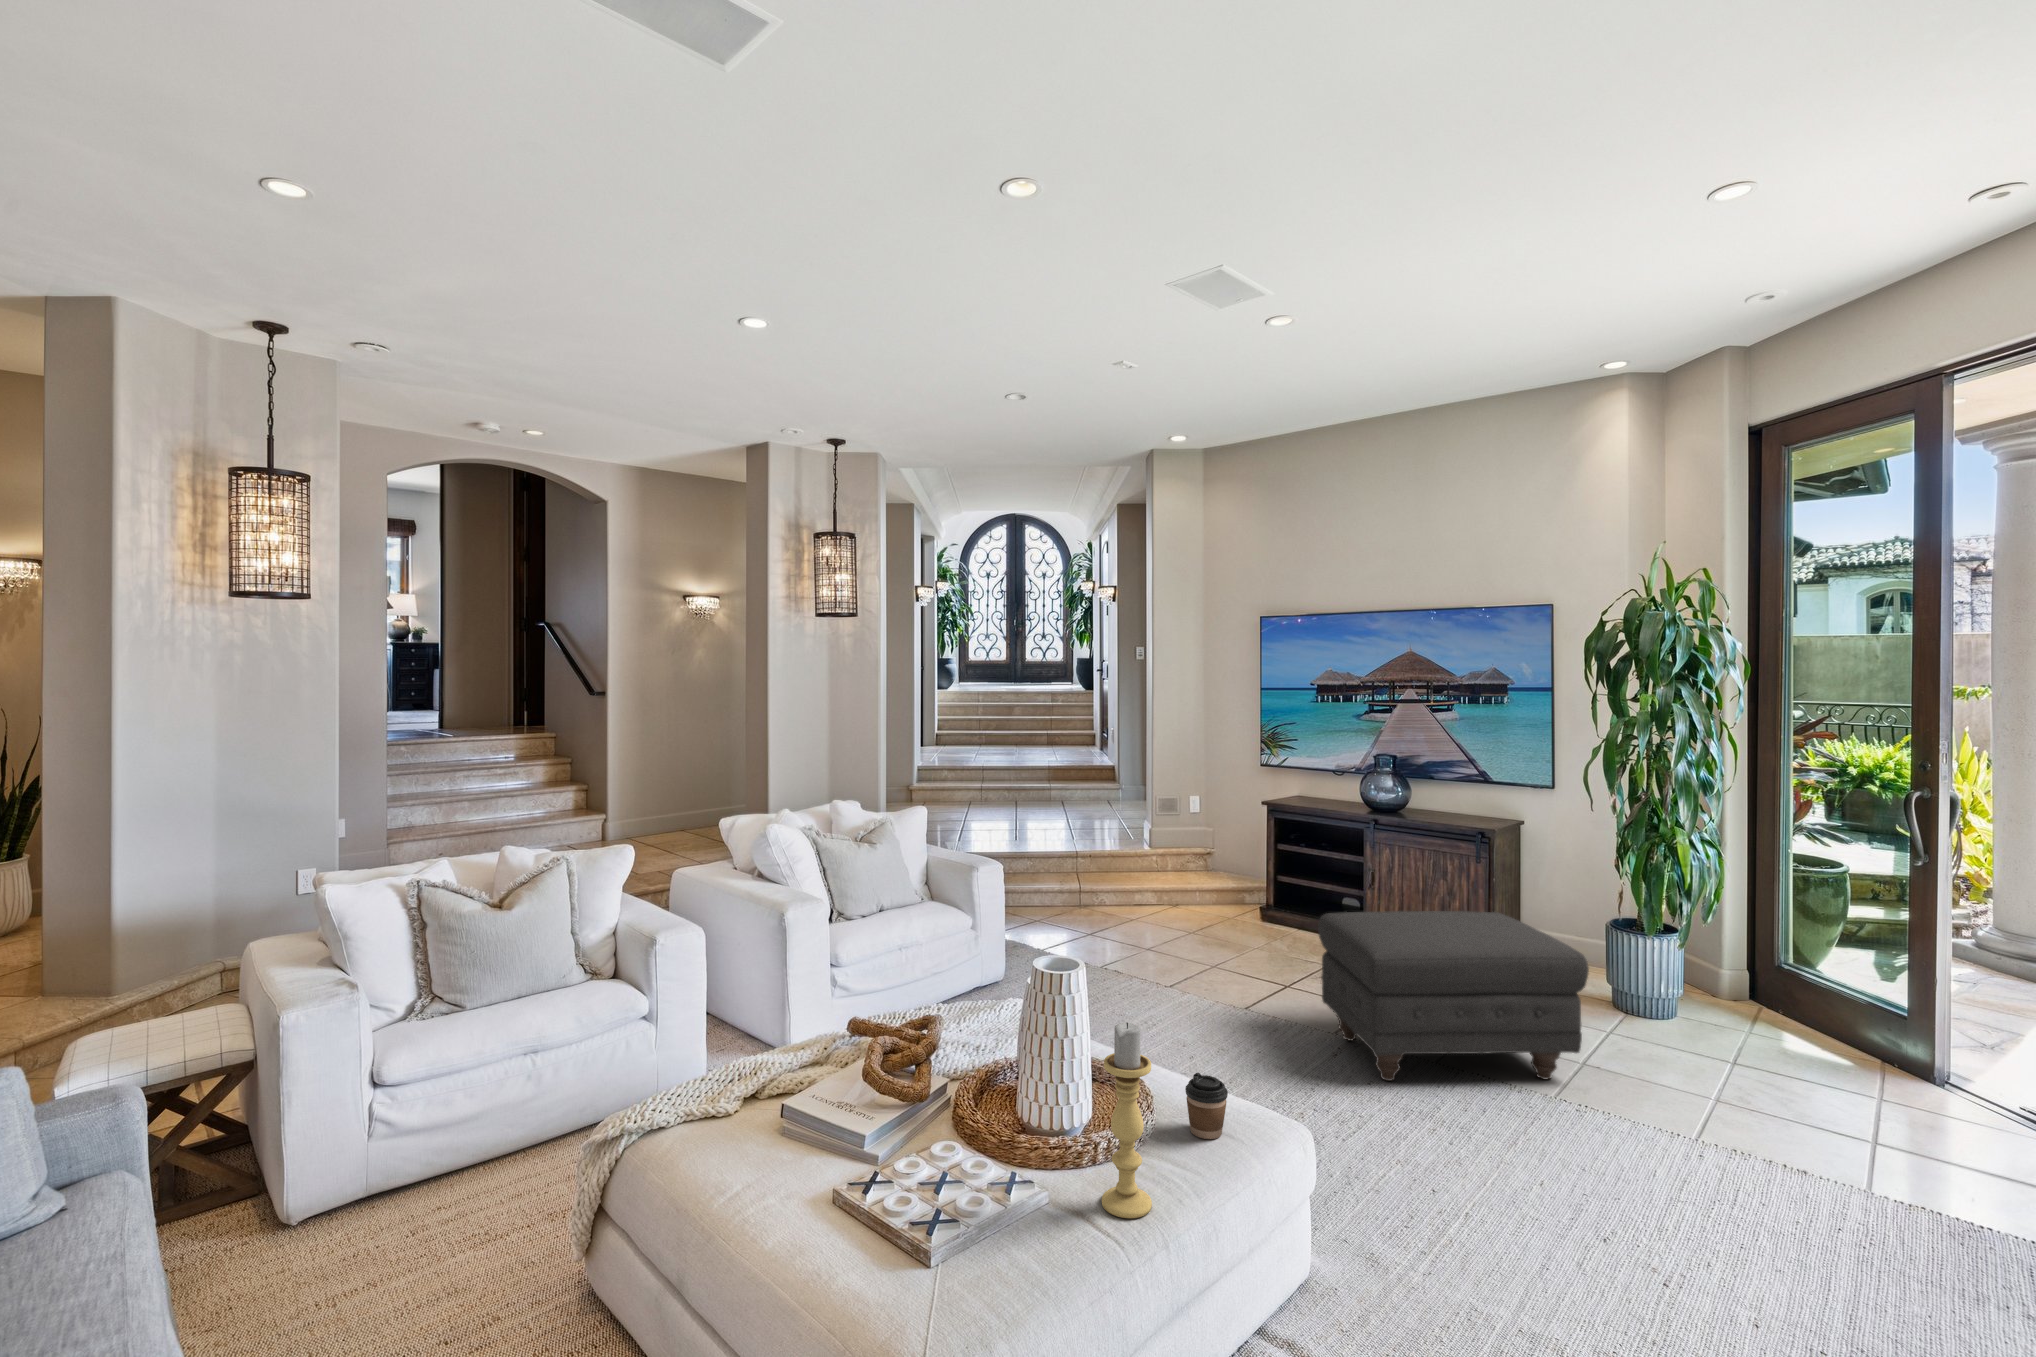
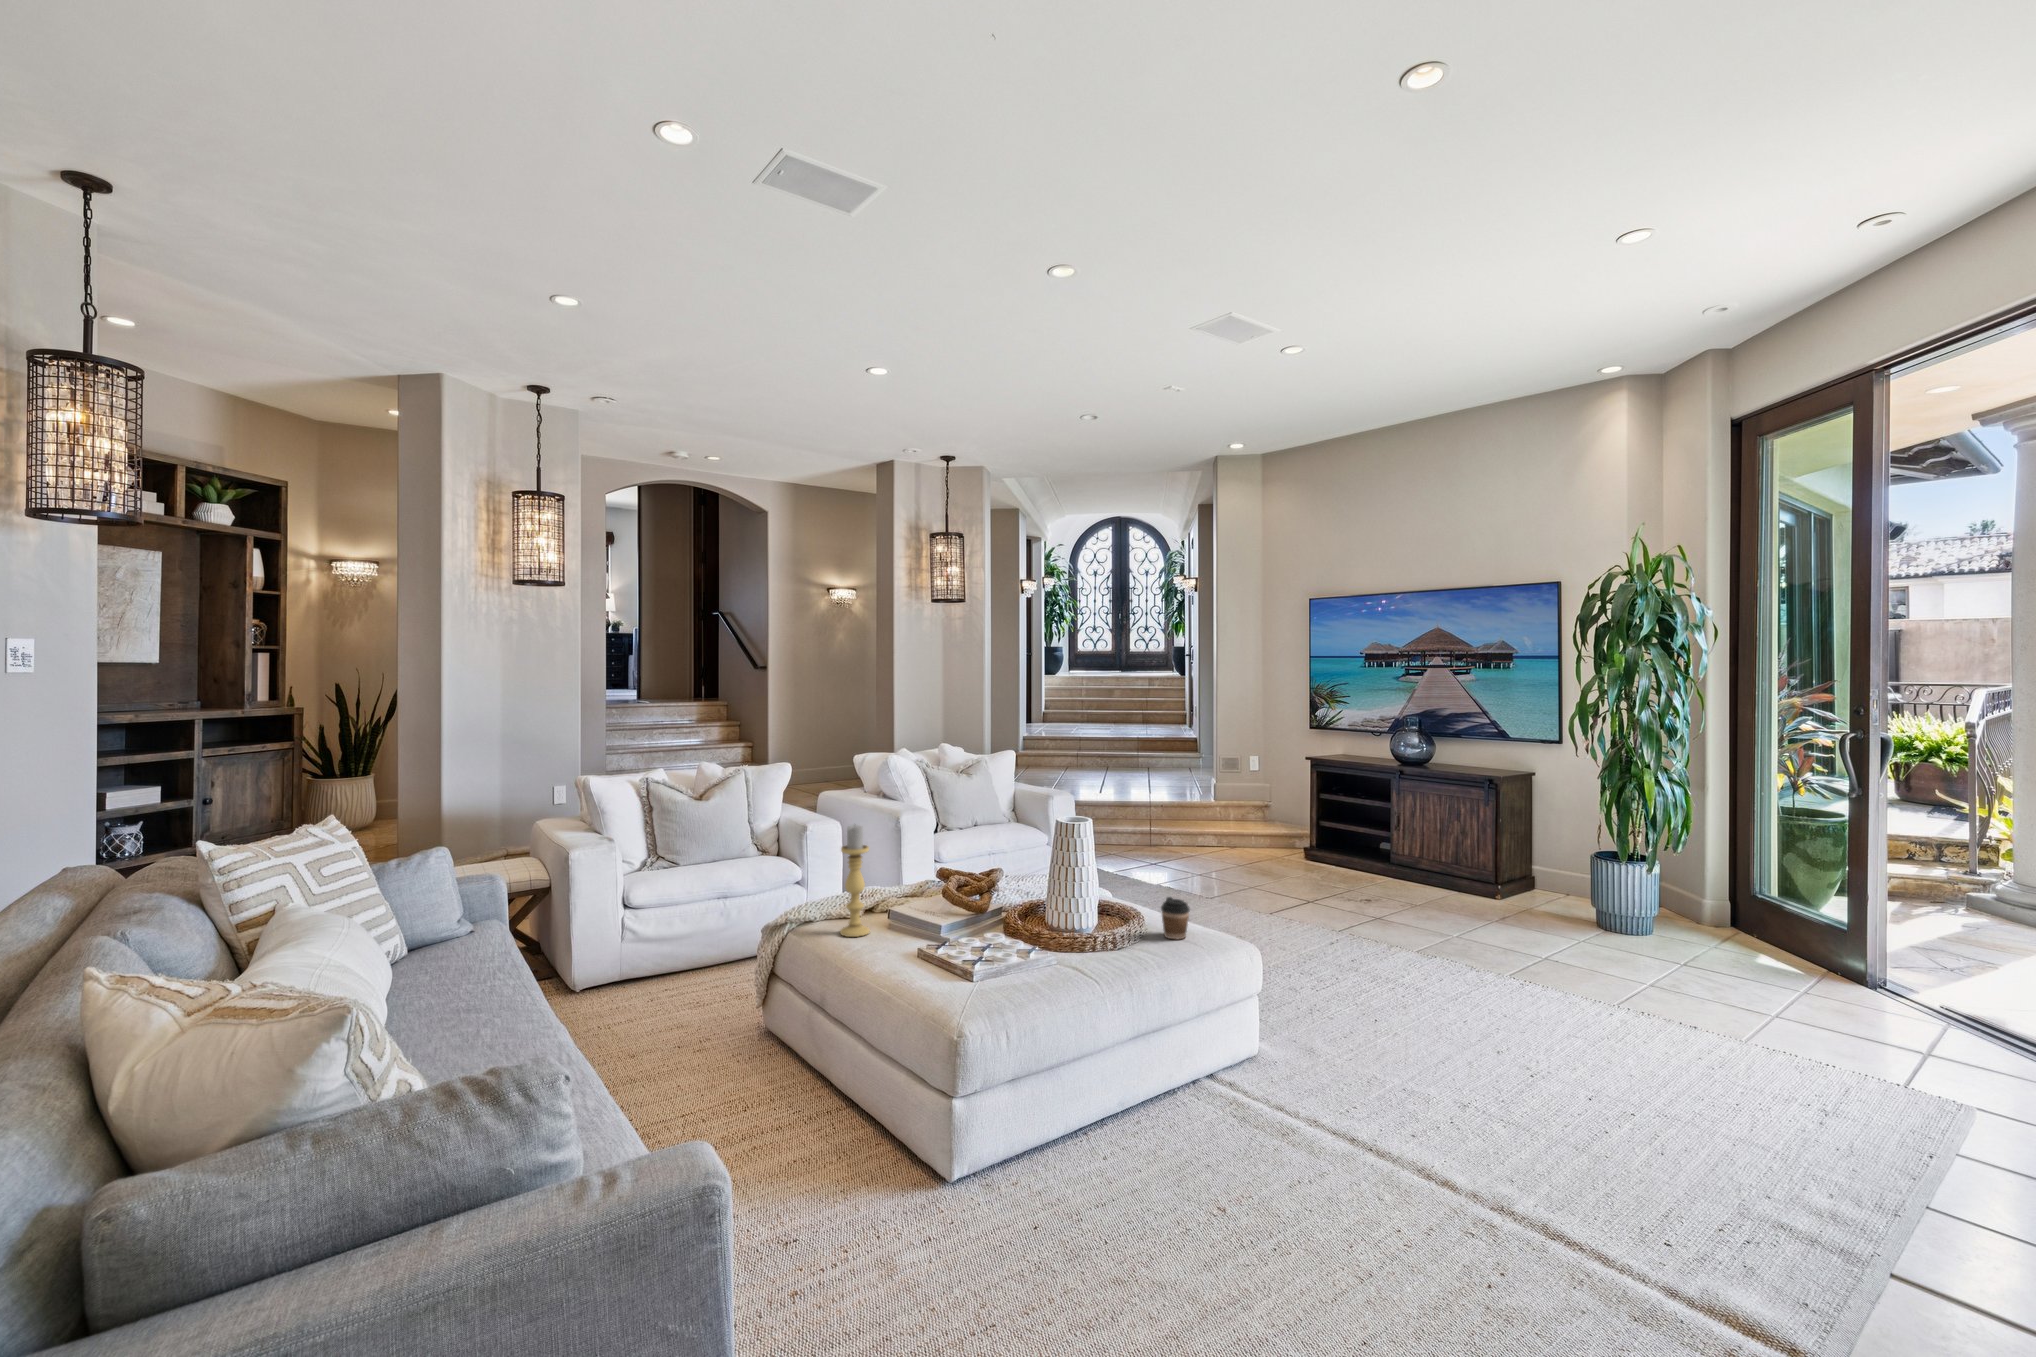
ottoman: present [1318,911,1589,1081] -> none [1324,832,1536,964]
candle holder: present [1102,1022,1152,1218] -> present [840,825,870,937]

